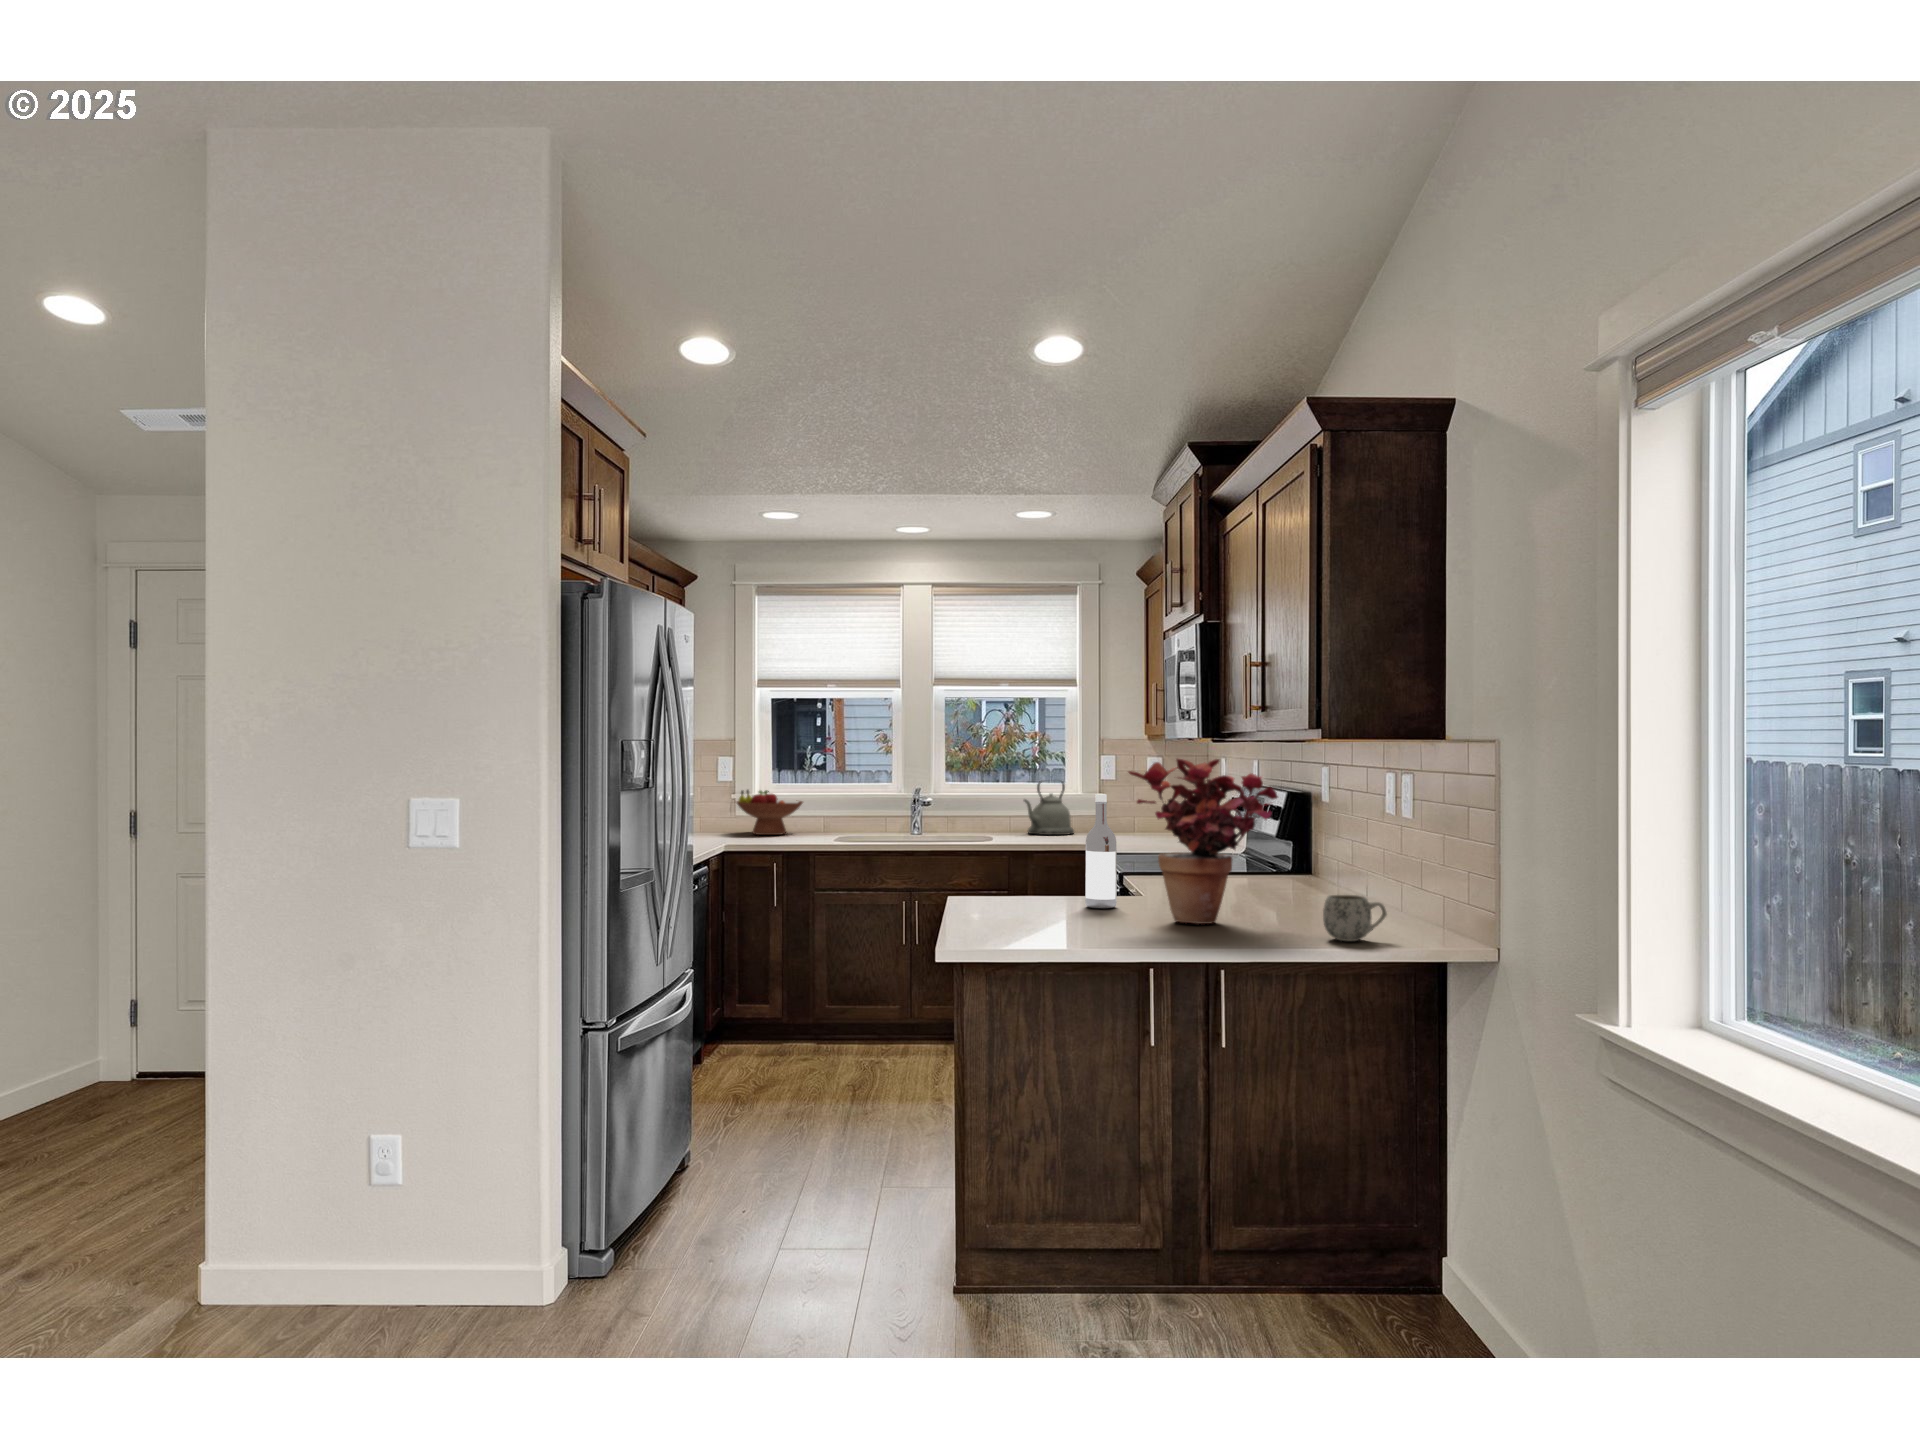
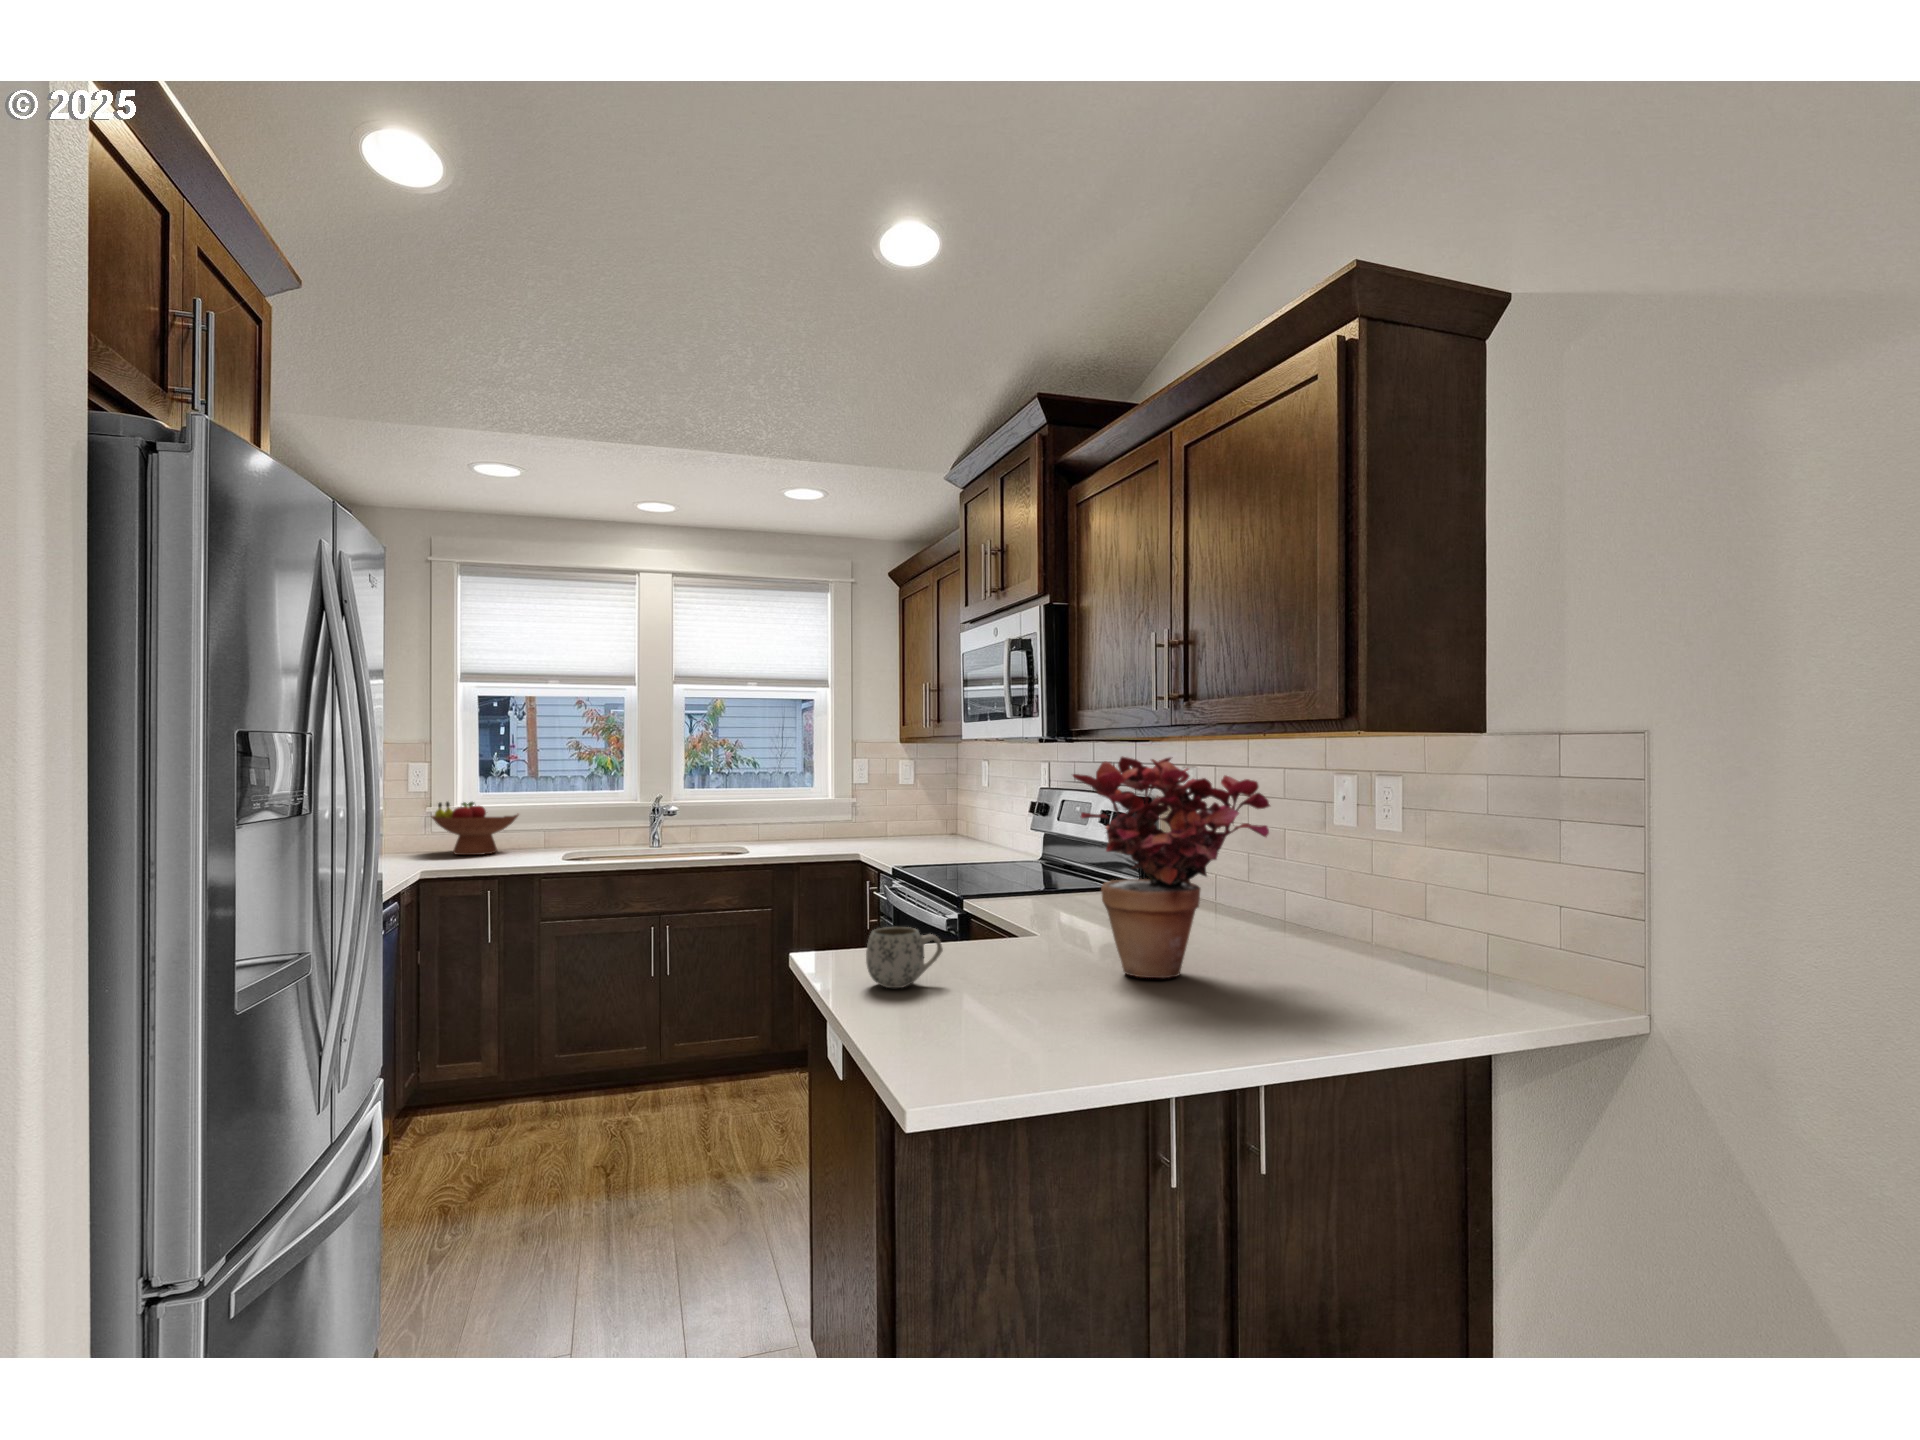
kettle: present [1024,781,1074,835] -> none [780,784,831,843]
wine bottle: present [1085,794,1117,908] -> none [977,805,1017,956]
mug: present [1323,895,1387,941] -> present [866,927,943,988]

